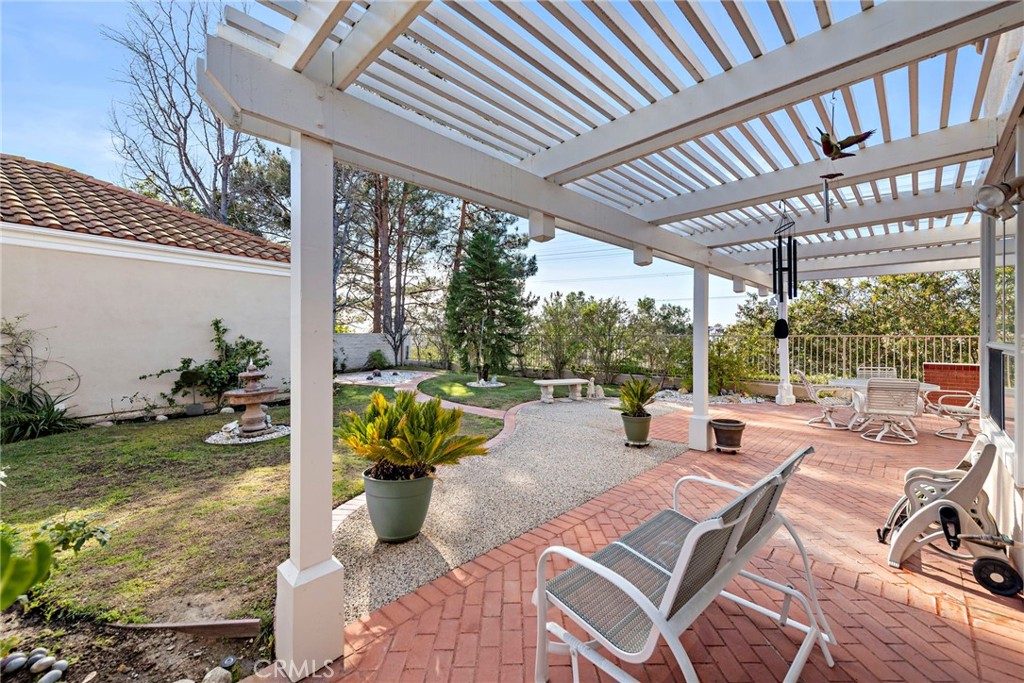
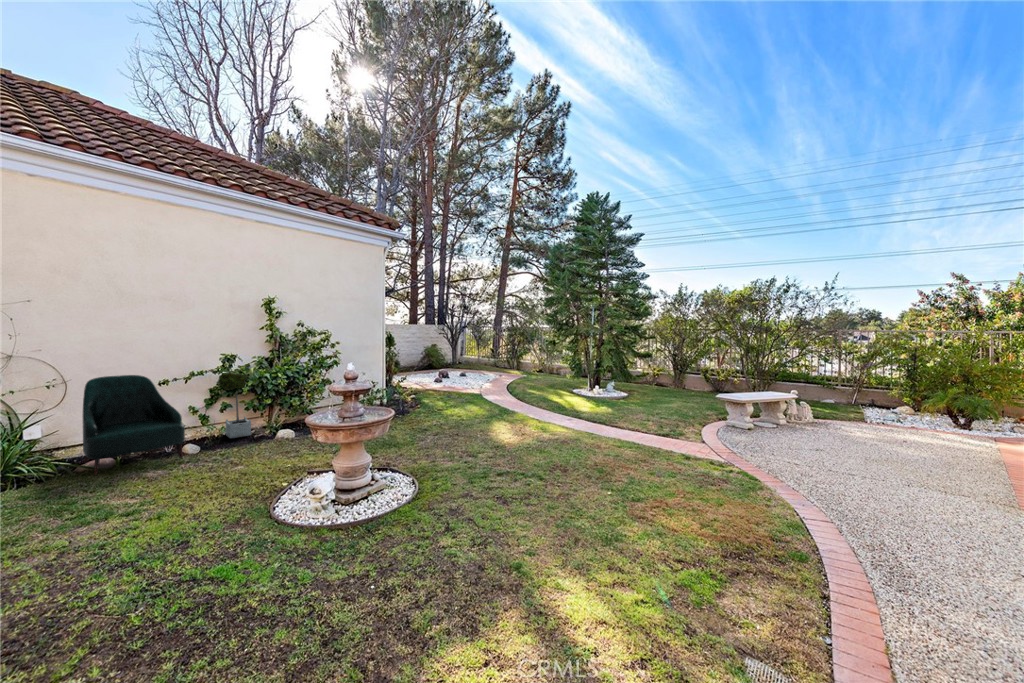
armchair: none [92,372,157,432] -> present [83,375,185,475]

